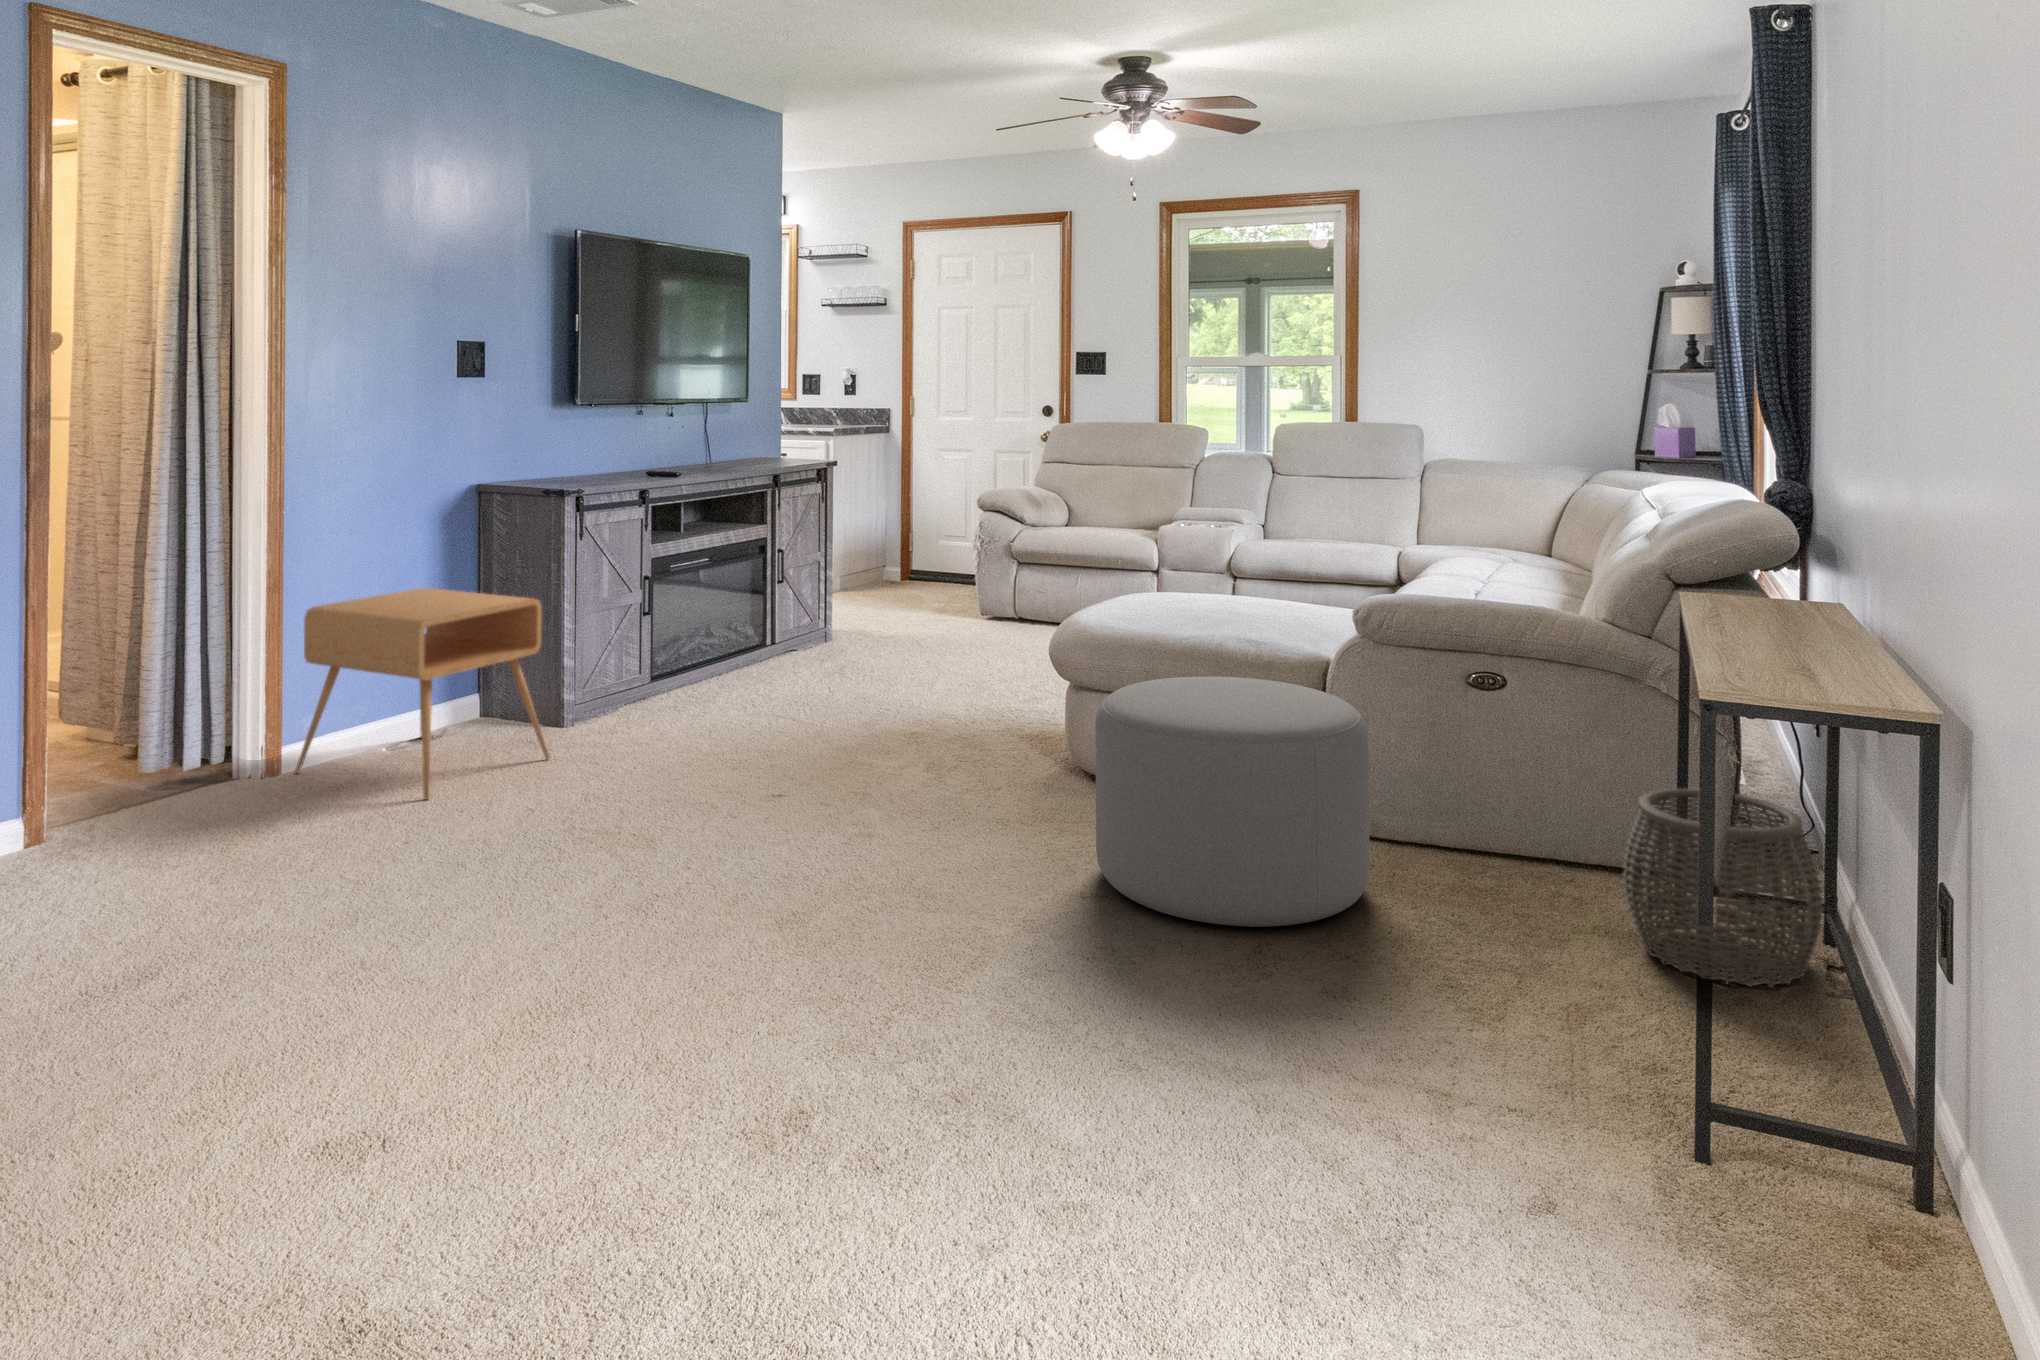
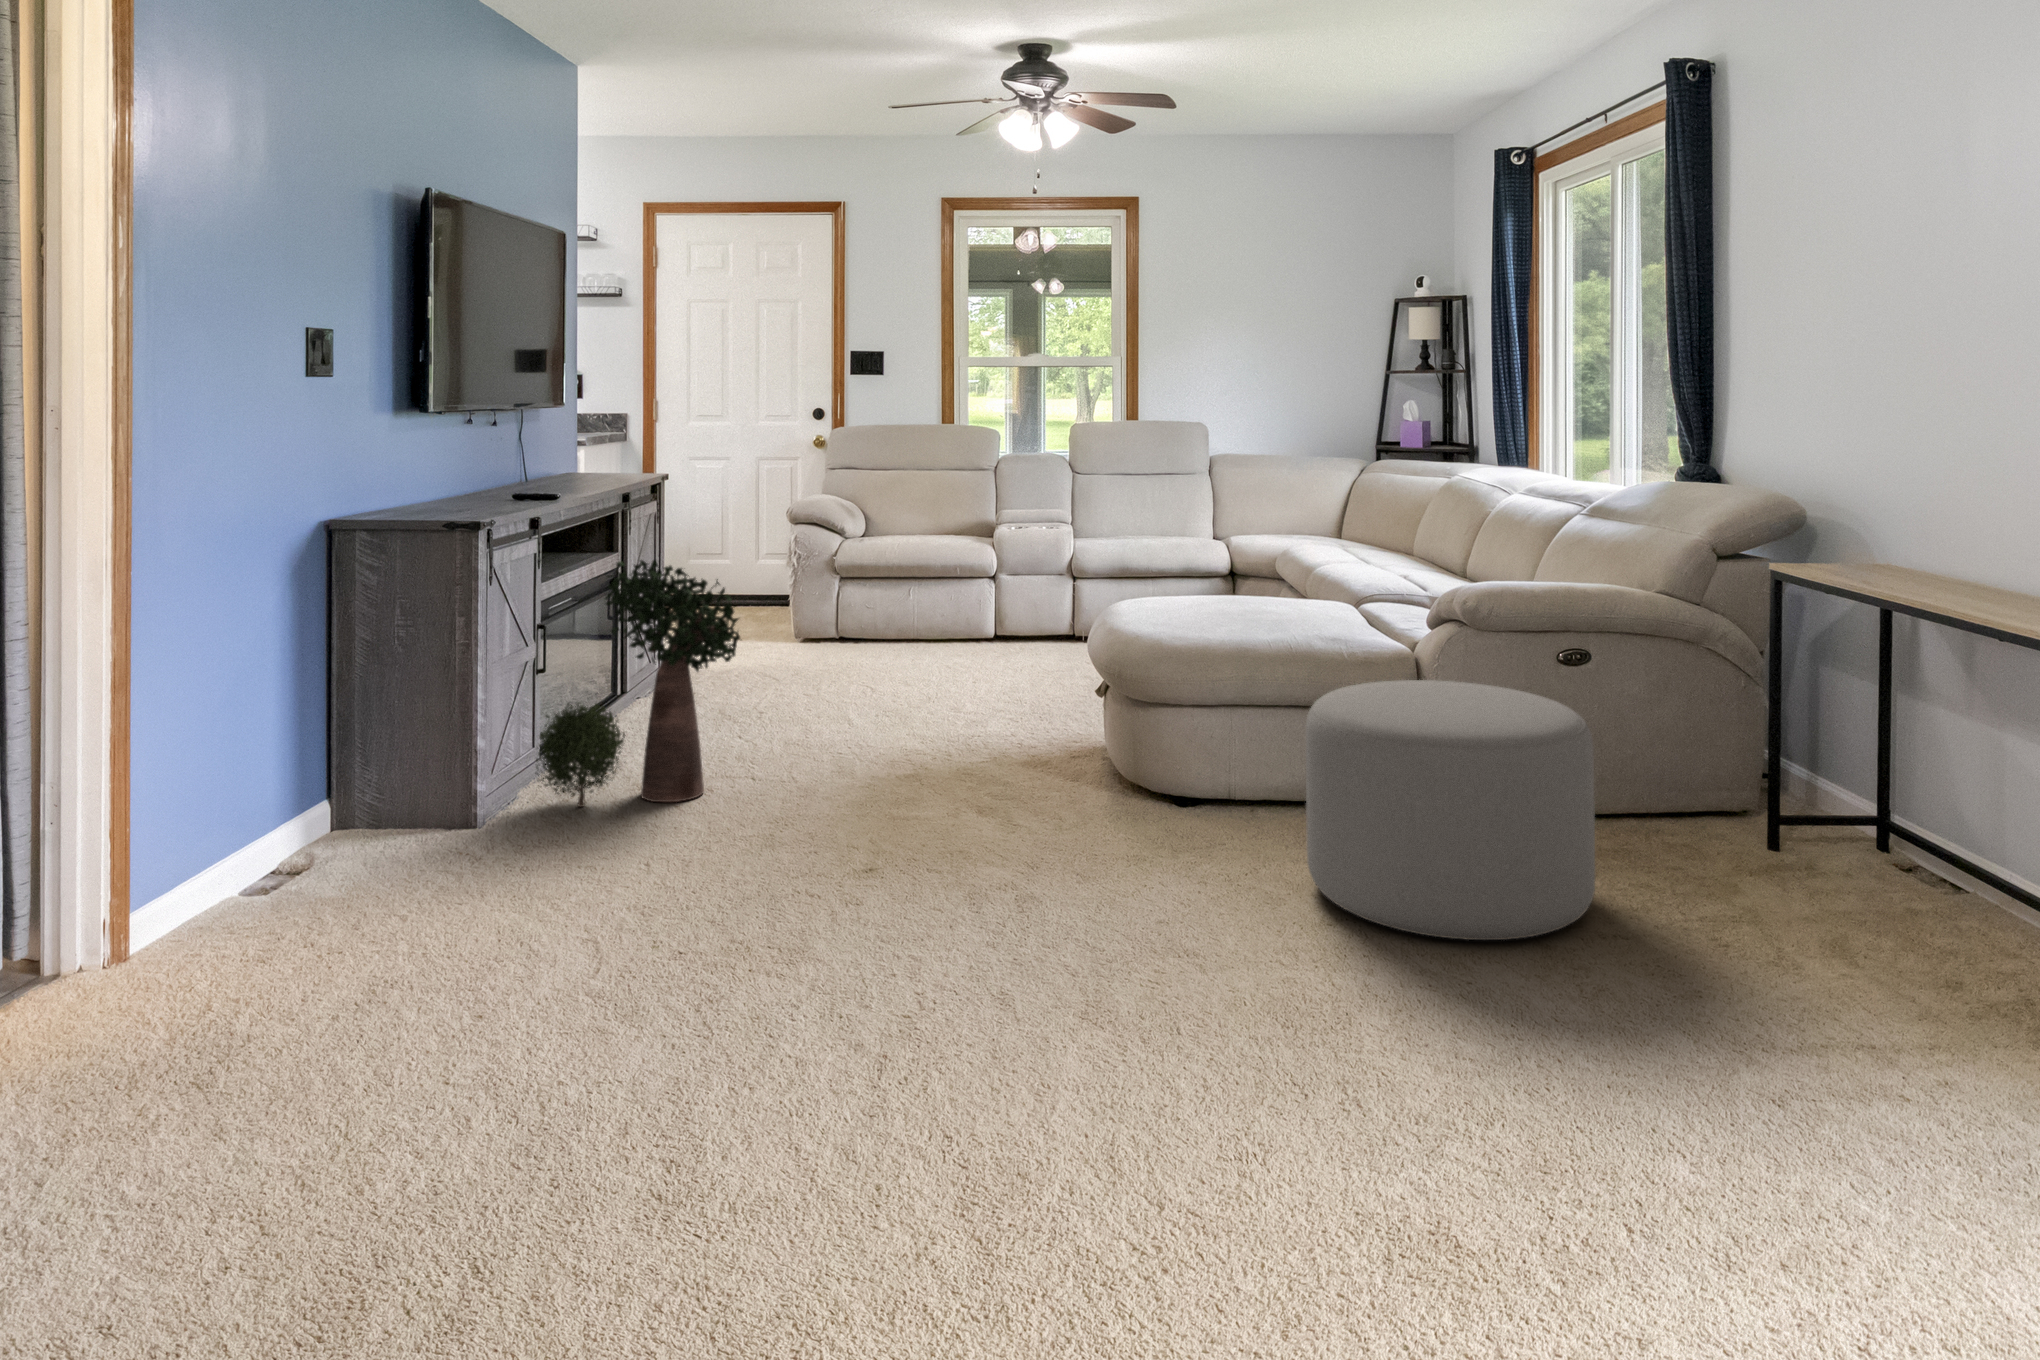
potted plant: none [609,529,778,728] -> present [536,560,740,807]
side table: present [295,588,549,800] -> none [153,660,518,954]
woven basket: present [1623,789,1824,987] -> none [1795,743,1981,916]

